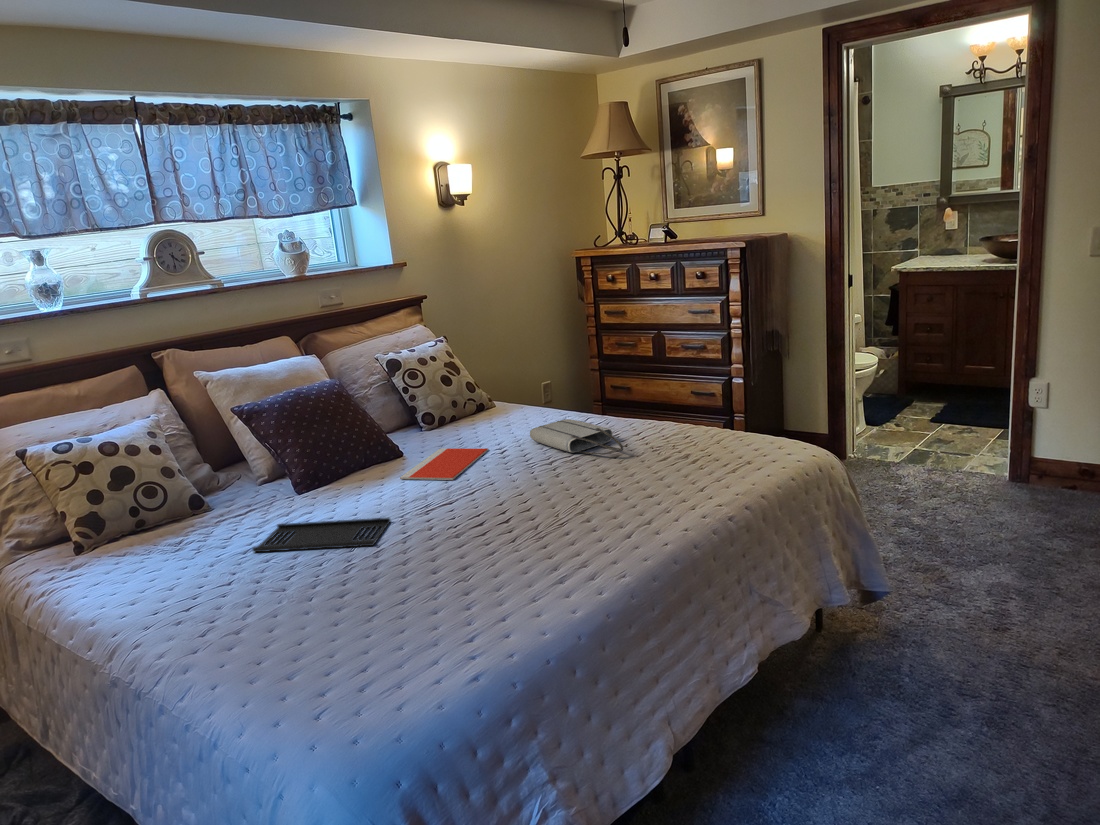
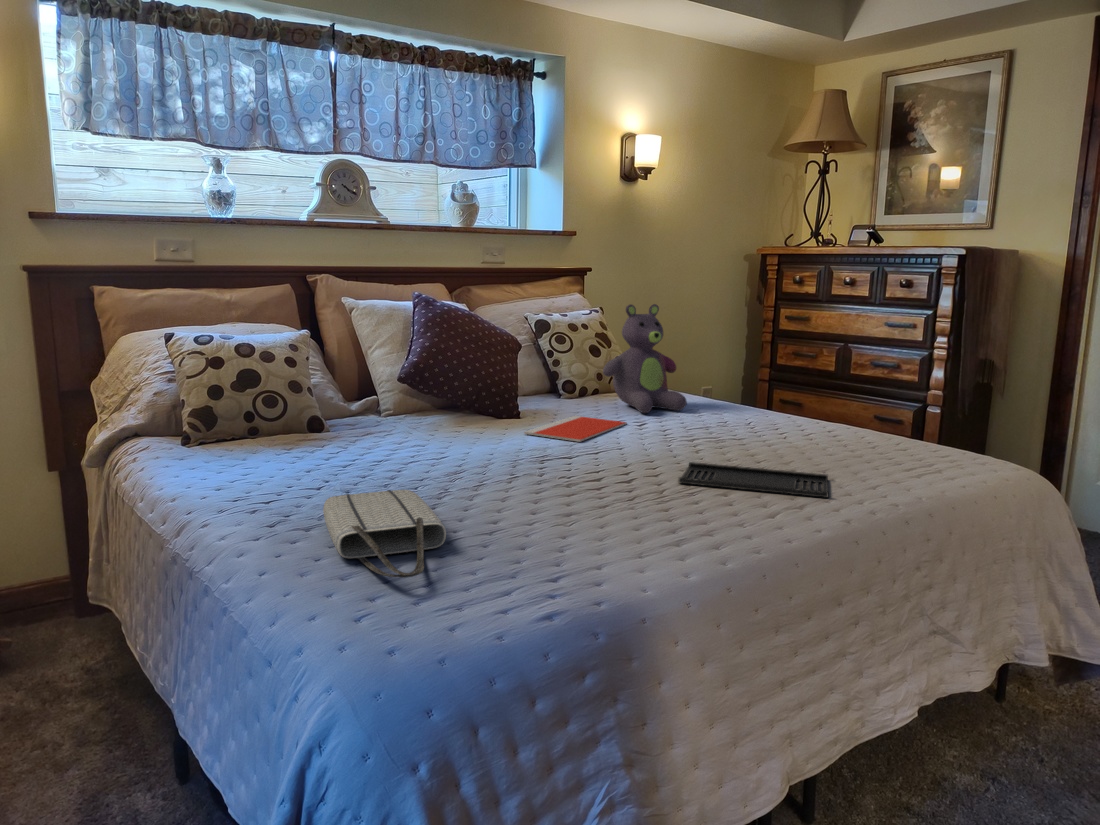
stuffed bear: none [458,333,536,434] -> present [603,304,687,413]
tote bag: present [530,419,624,454] -> present [323,490,446,578]
tray: present [253,517,390,552] -> present [679,462,828,498]

